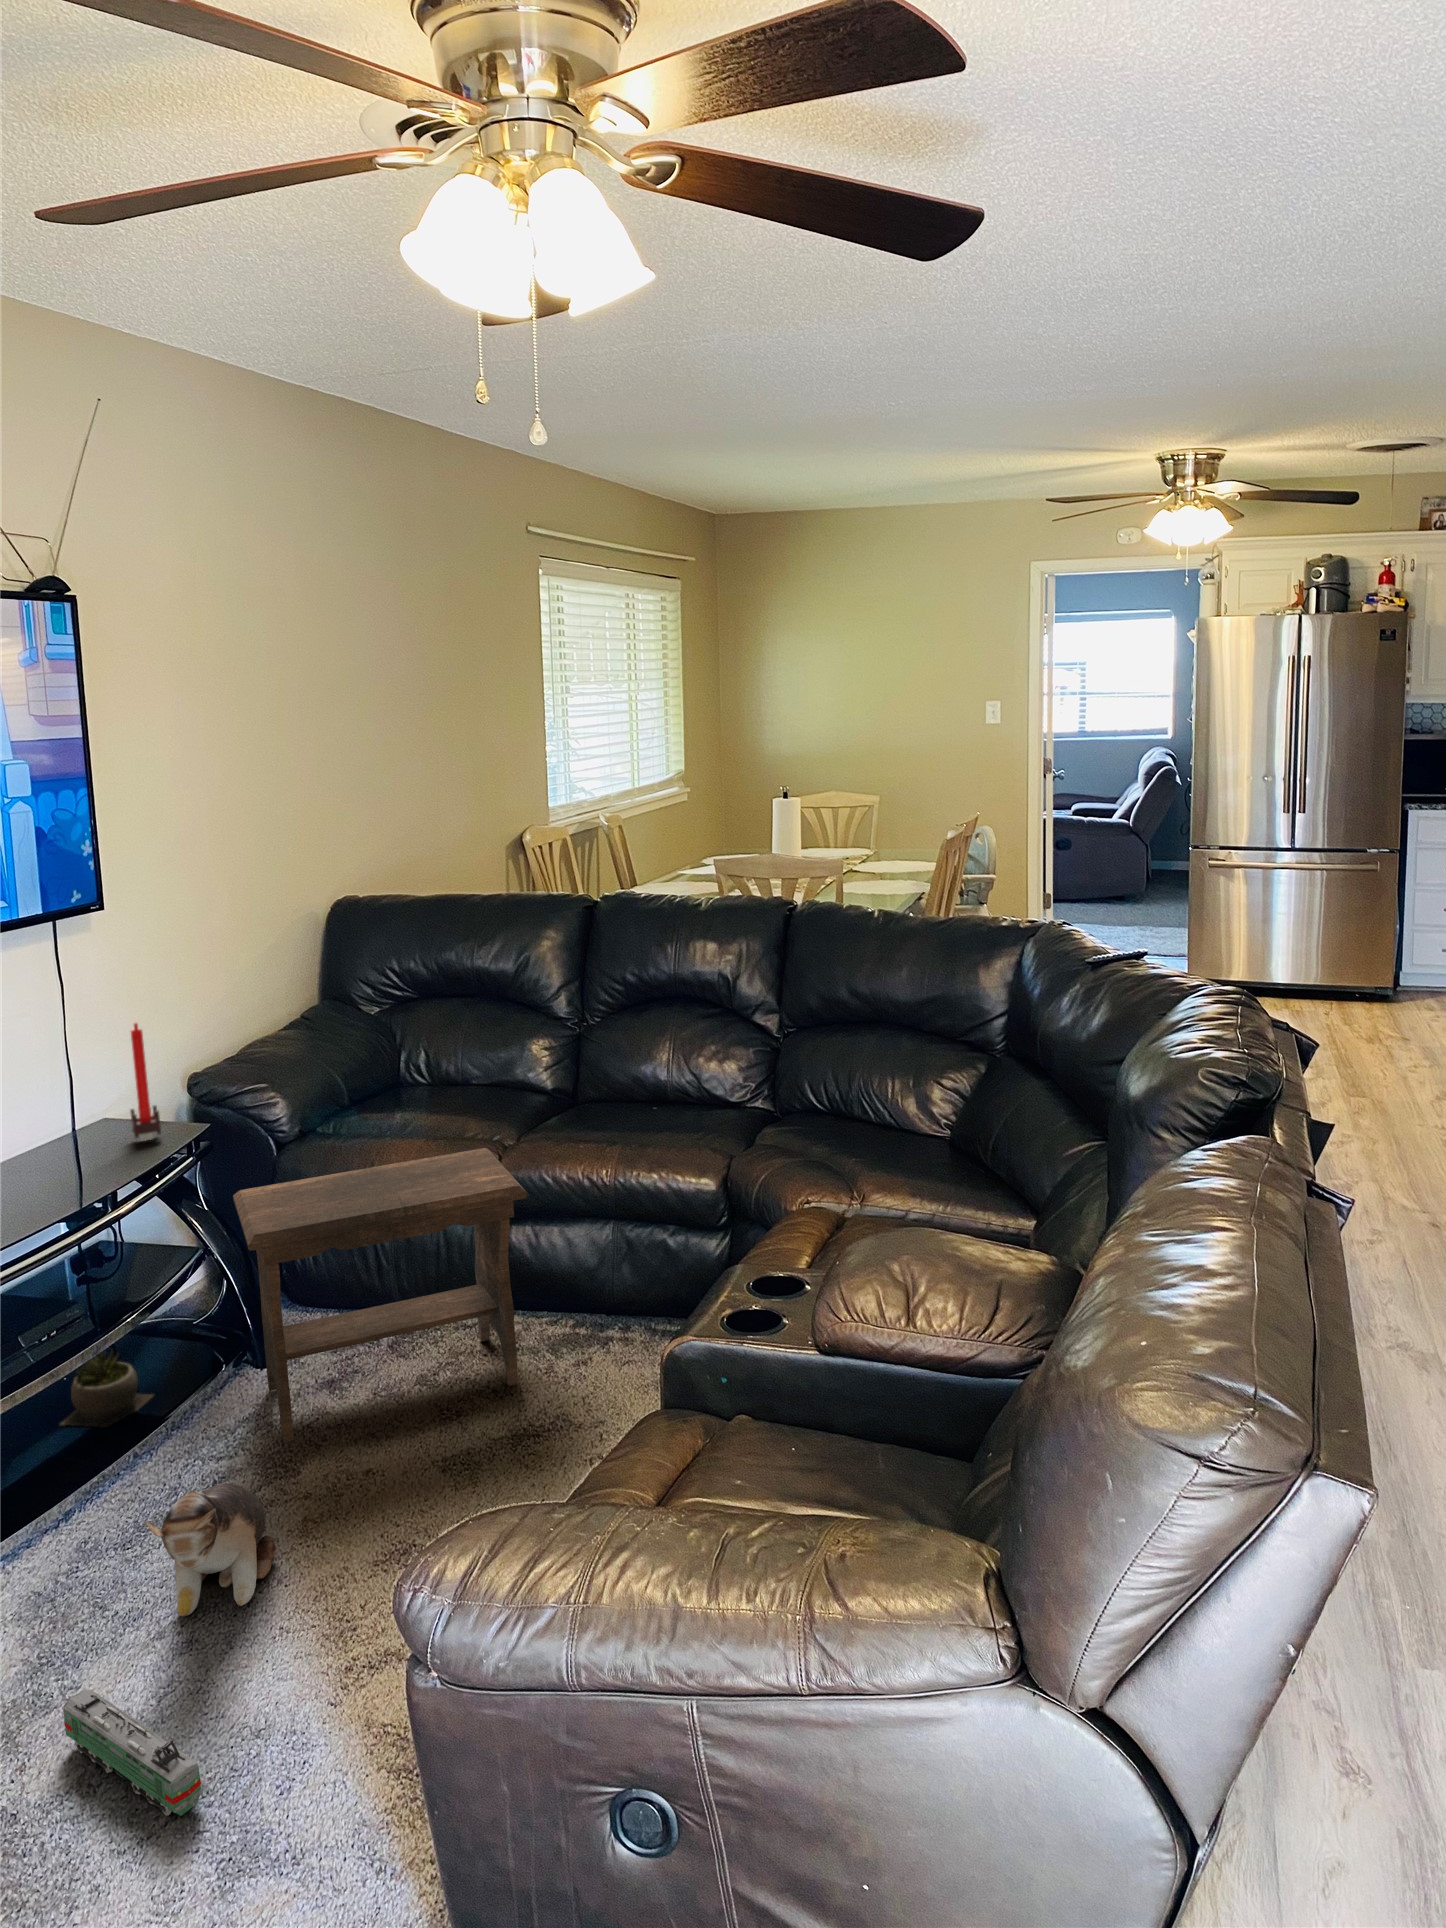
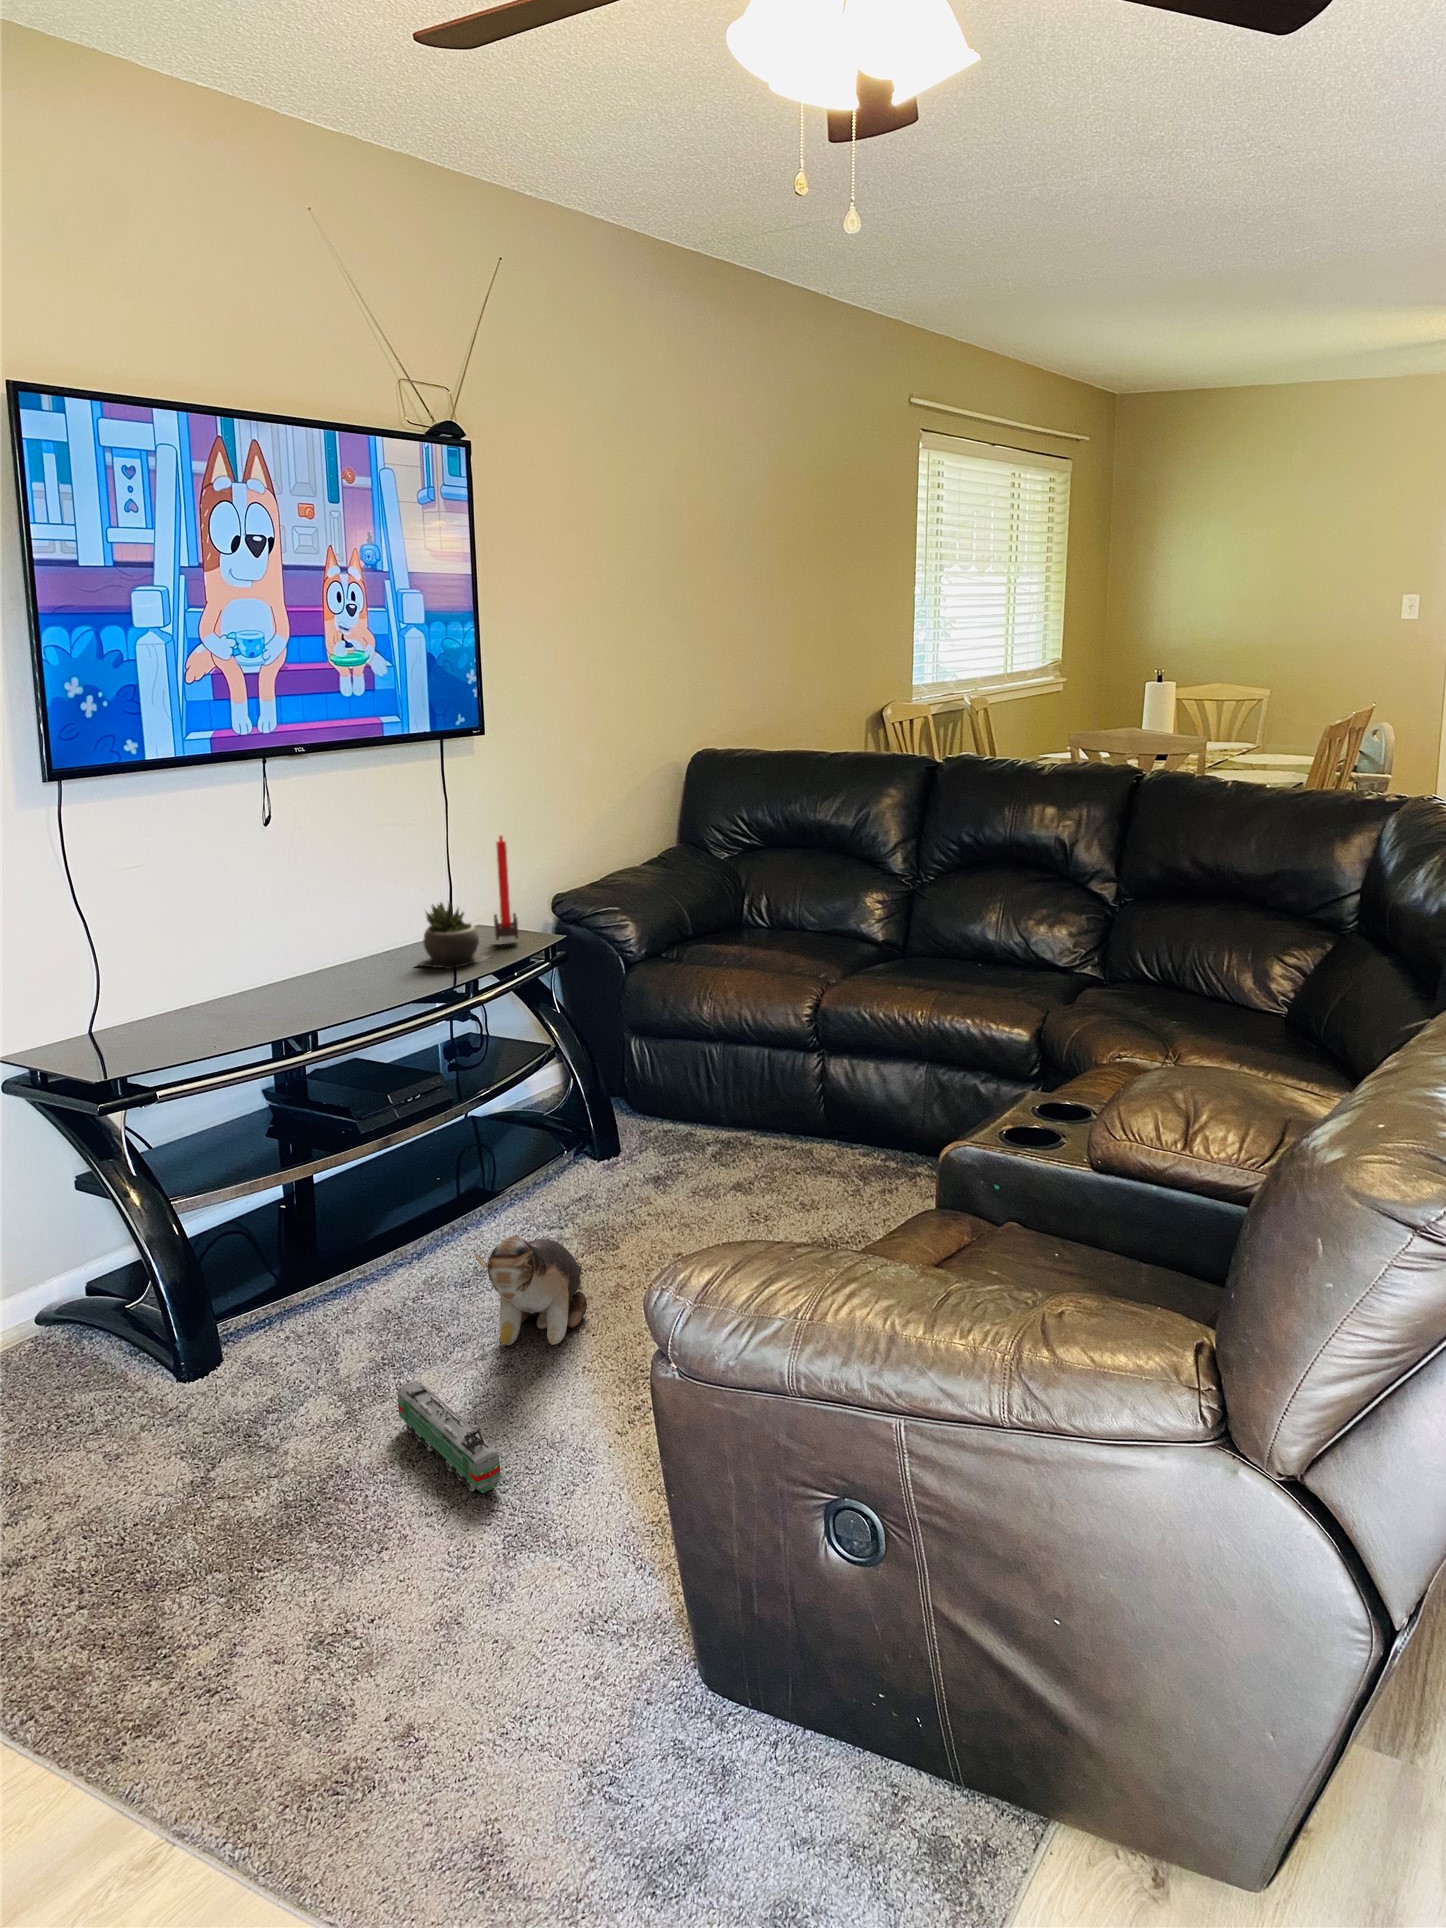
footstool: present [233,1148,527,1443] -> none [576,980,840,1225]
succulent plant: present [61,1351,153,1427] -> present [416,902,489,969]

